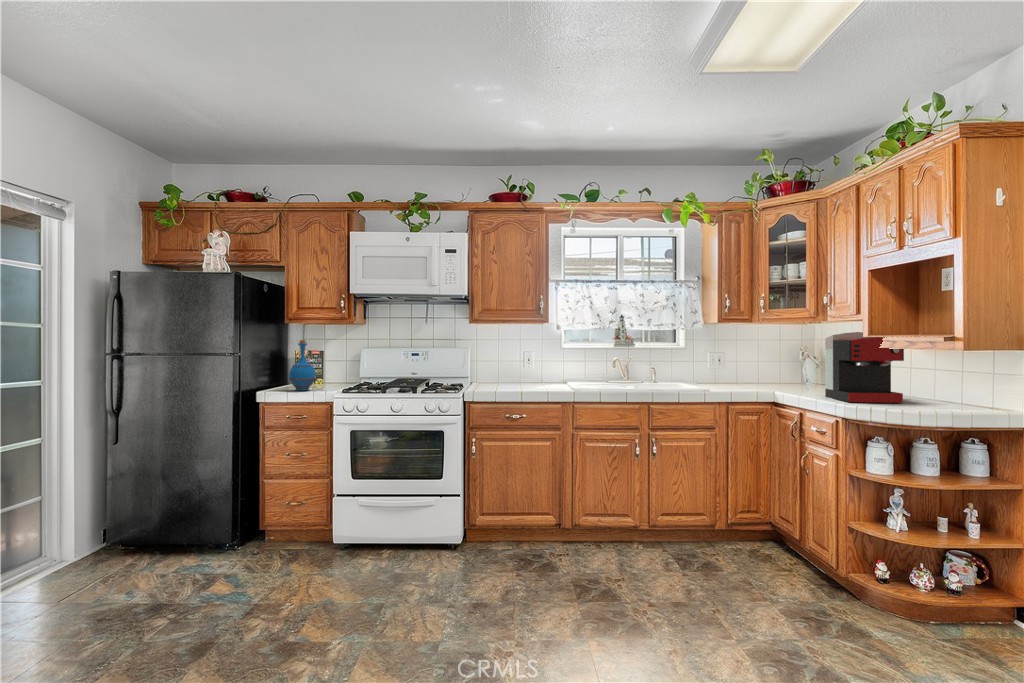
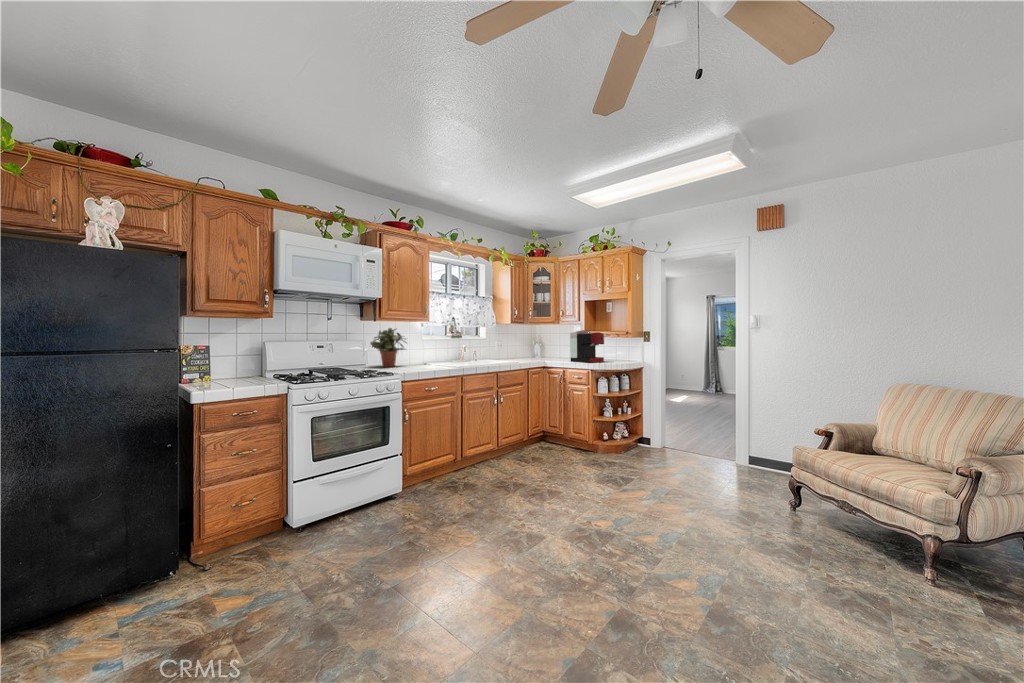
potted plant: none [482,331,532,383] -> present [370,328,407,367]
bottle: present [289,340,316,391] -> none [232,333,264,386]

